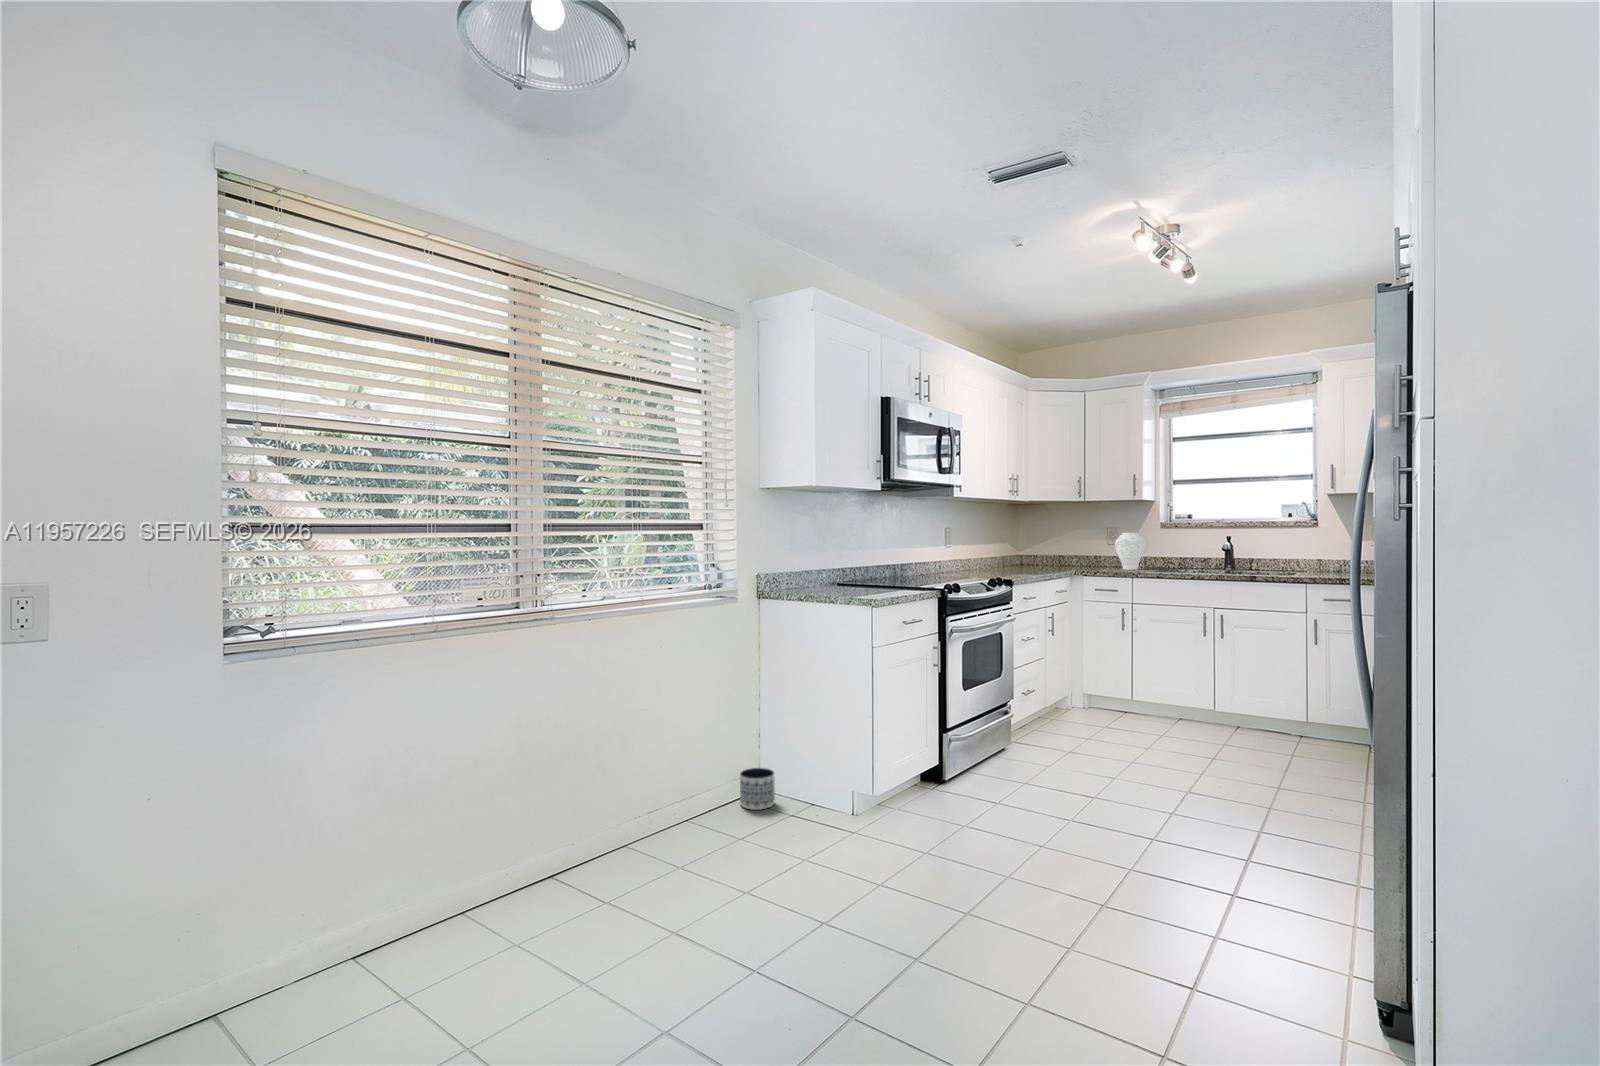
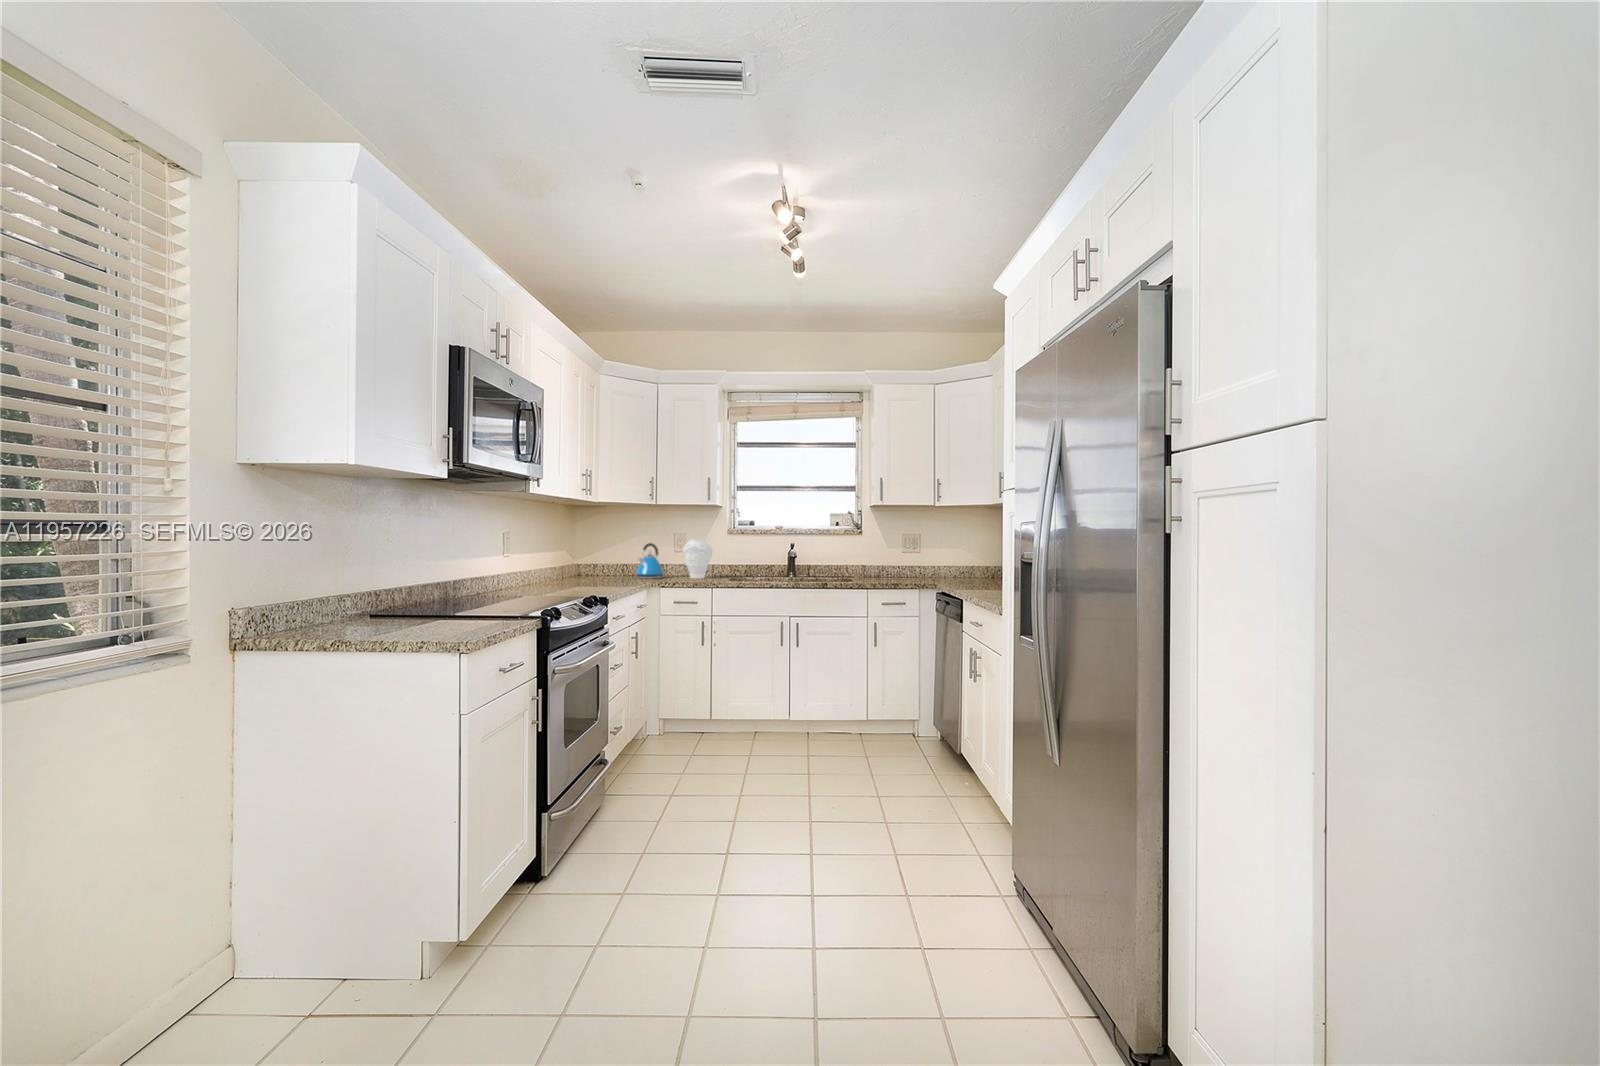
kettle: none [1071,537,1098,569] -> present [636,543,664,579]
planter: present [740,768,775,810] -> none [193,947,269,1036]

